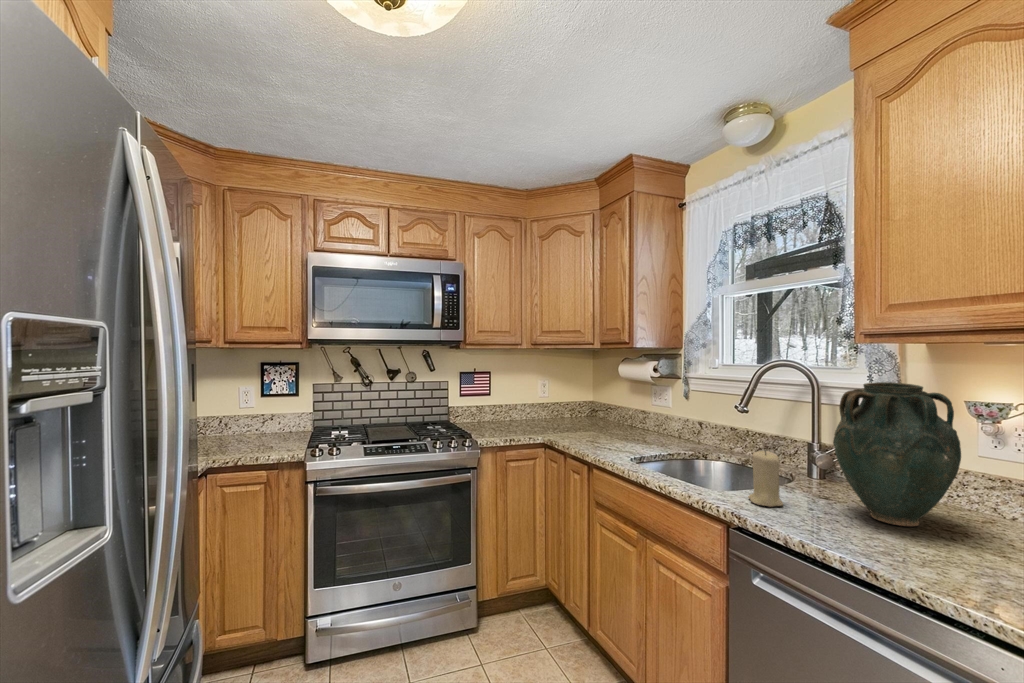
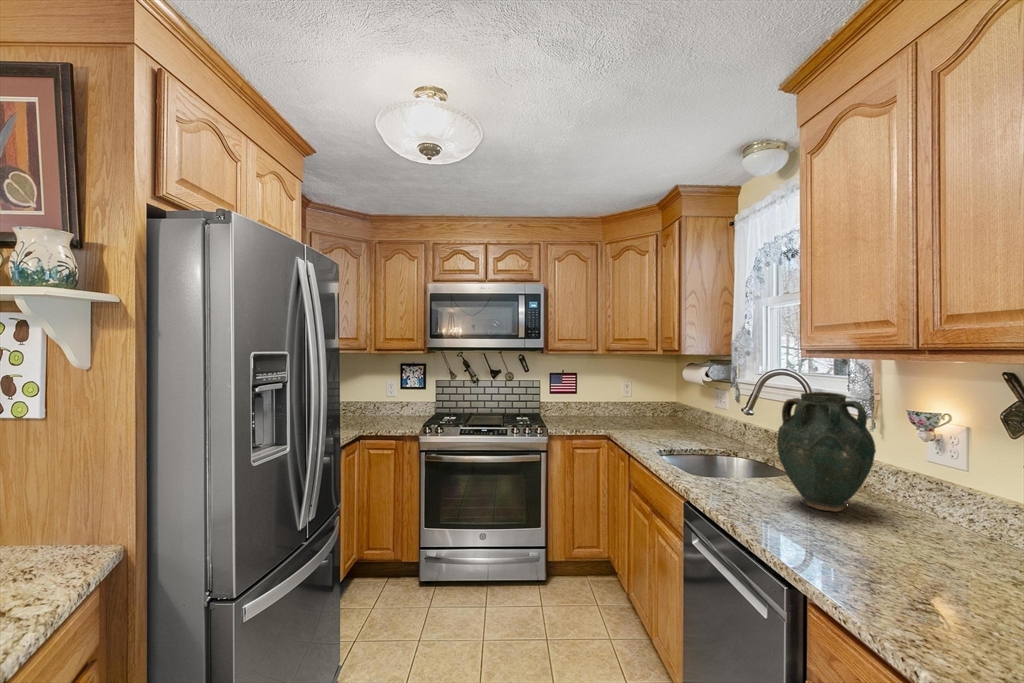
candle: present [748,450,783,507] -> none [717,444,744,489]

